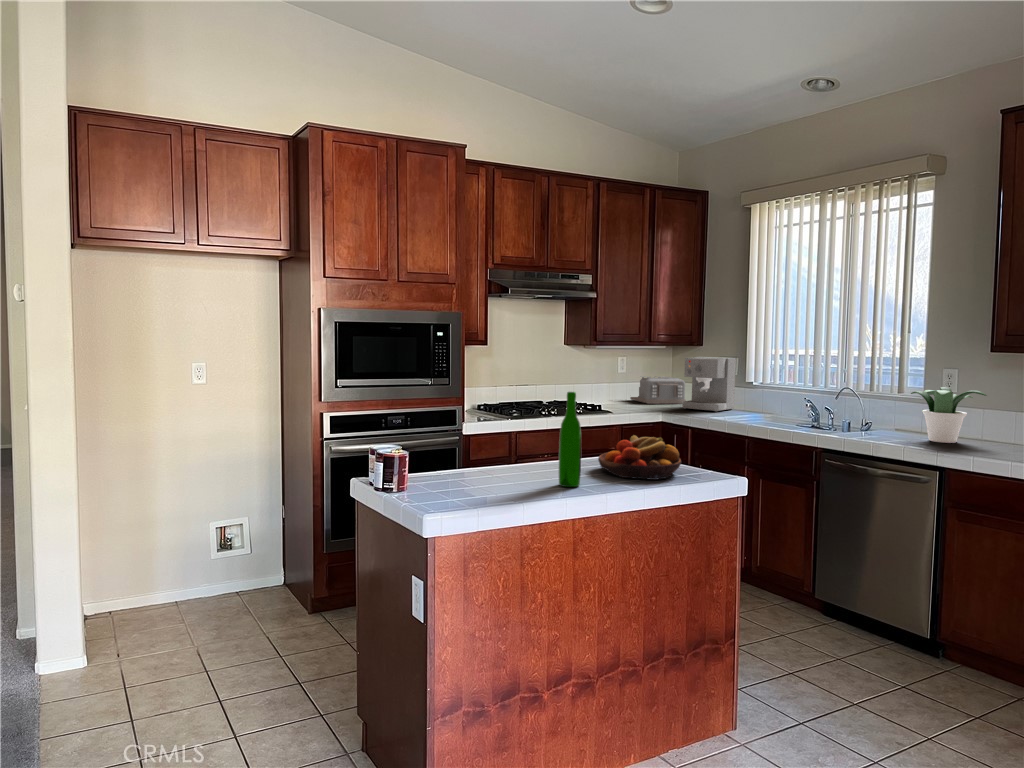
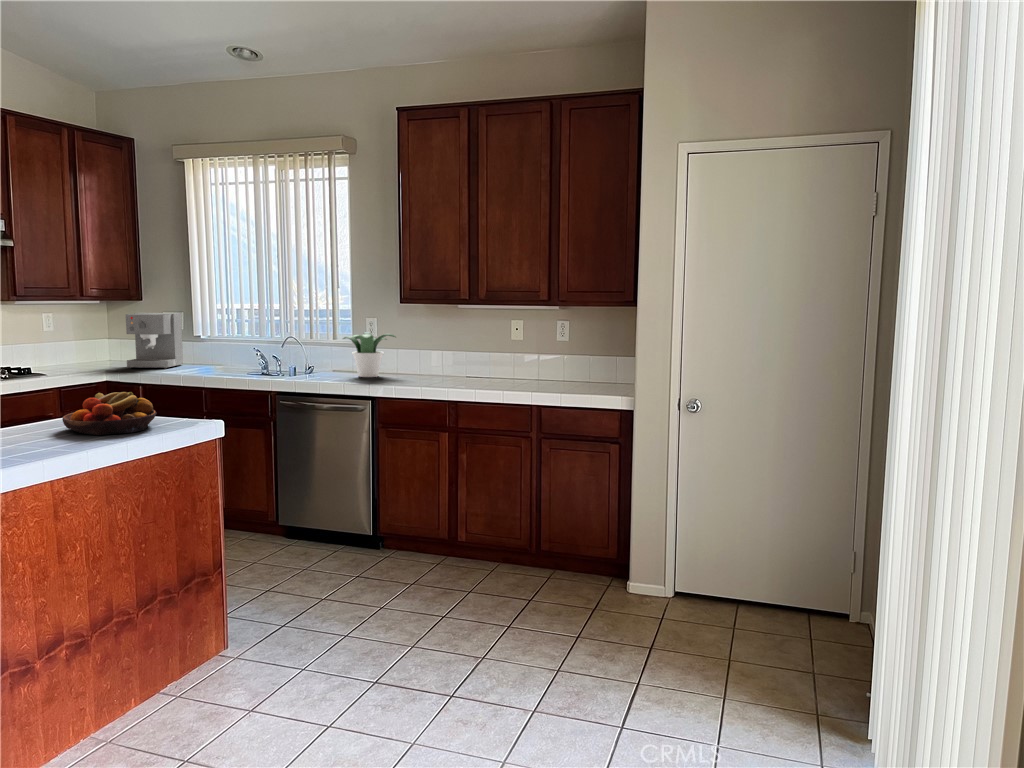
toaster: present [630,376,686,404] -> none [59,336,128,366]
wine bottle: present [558,392,581,487] -> none [20,350,51,451]

